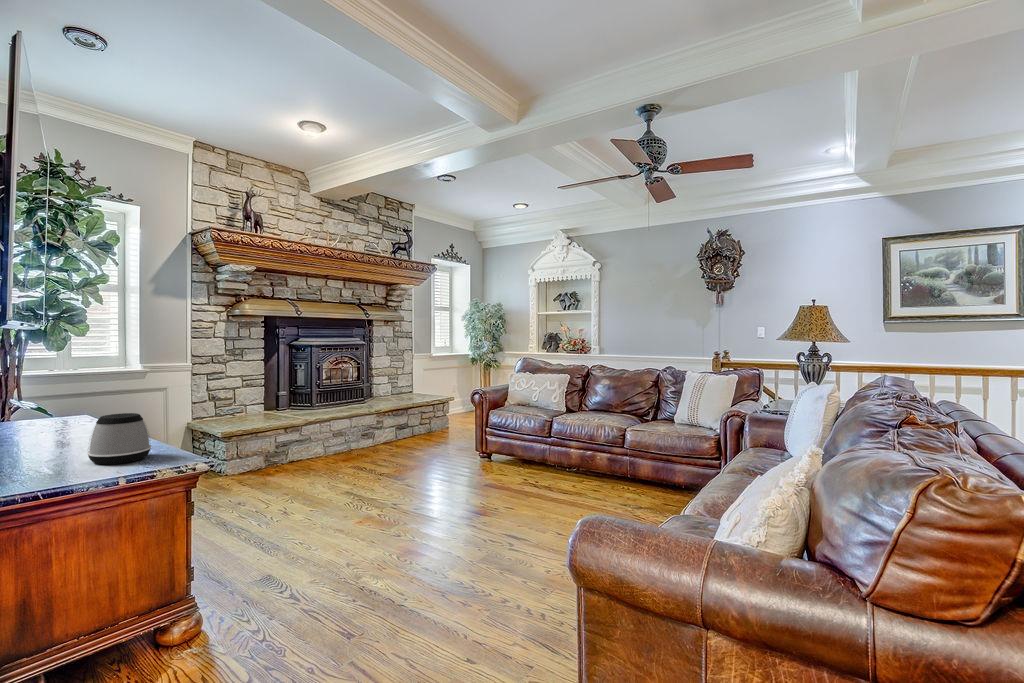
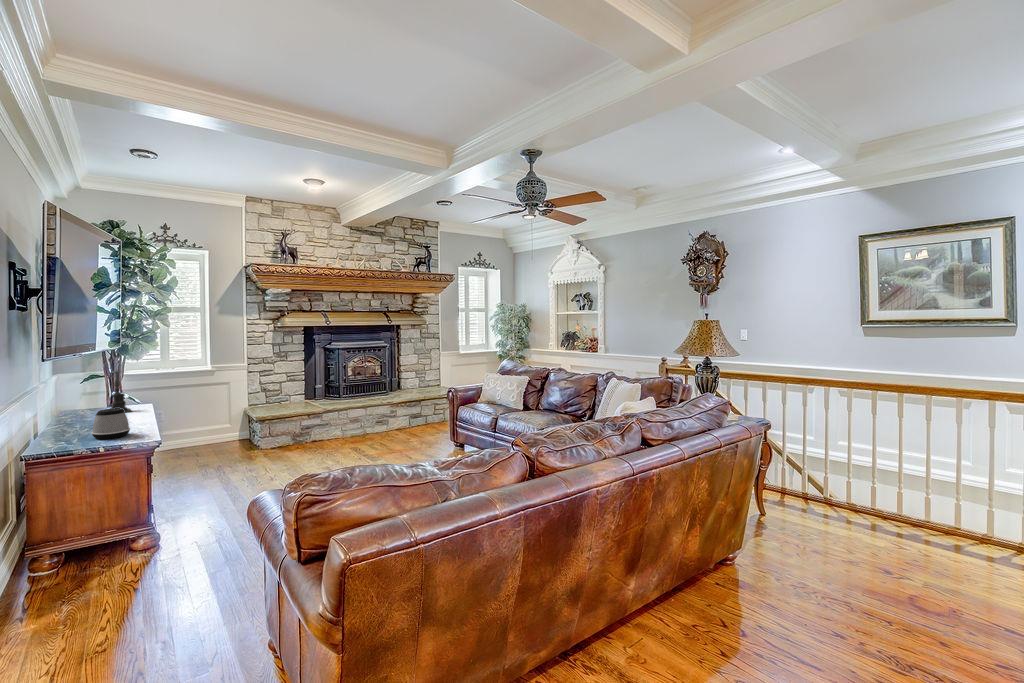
candle holder: none [27,352,86,430] -> present [111,370,132,412]

